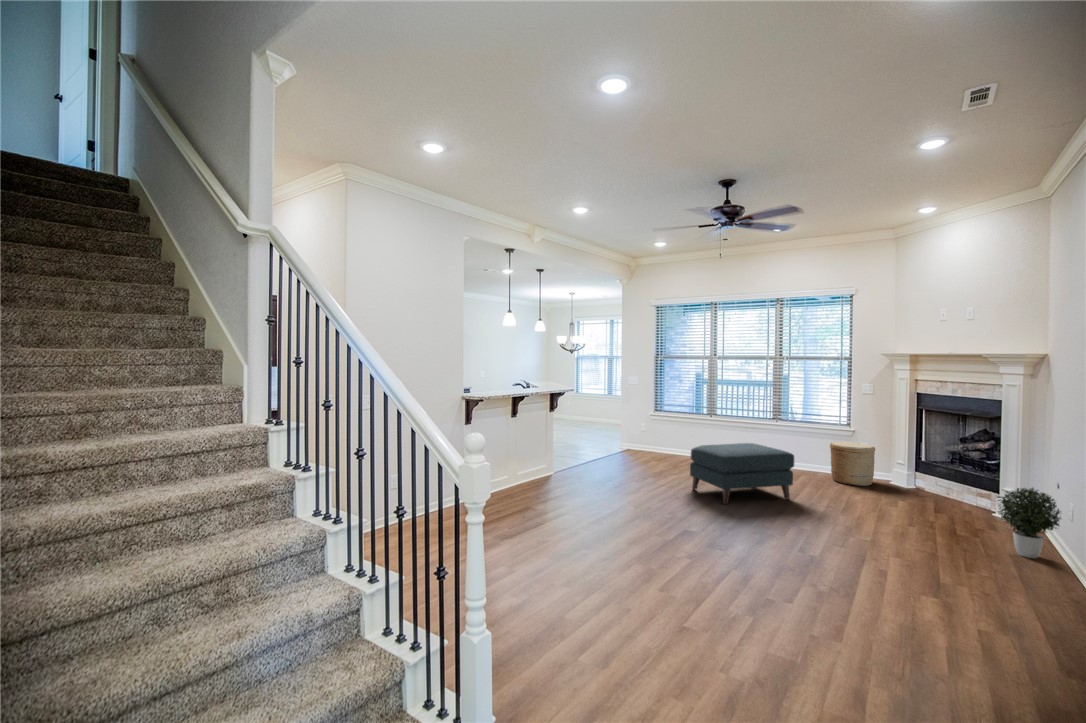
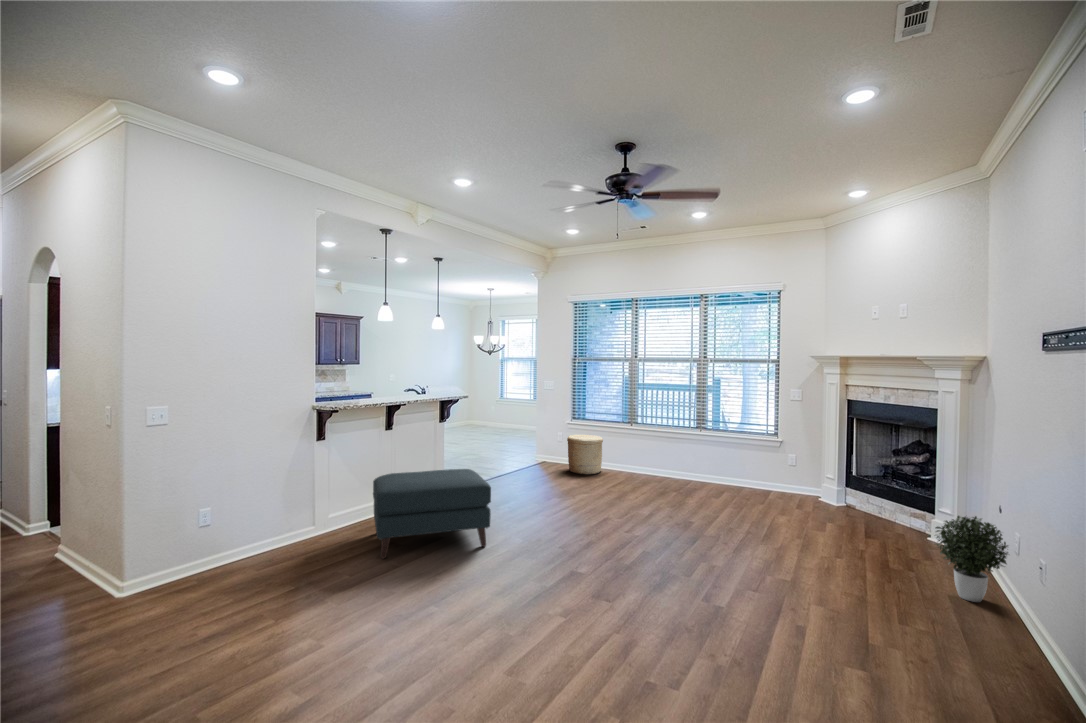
woven basket: present [830,442,875,486] -> present [567,435,603,474]
ottoman: present [690,443,794,504] -> present [373,469,491,559]

